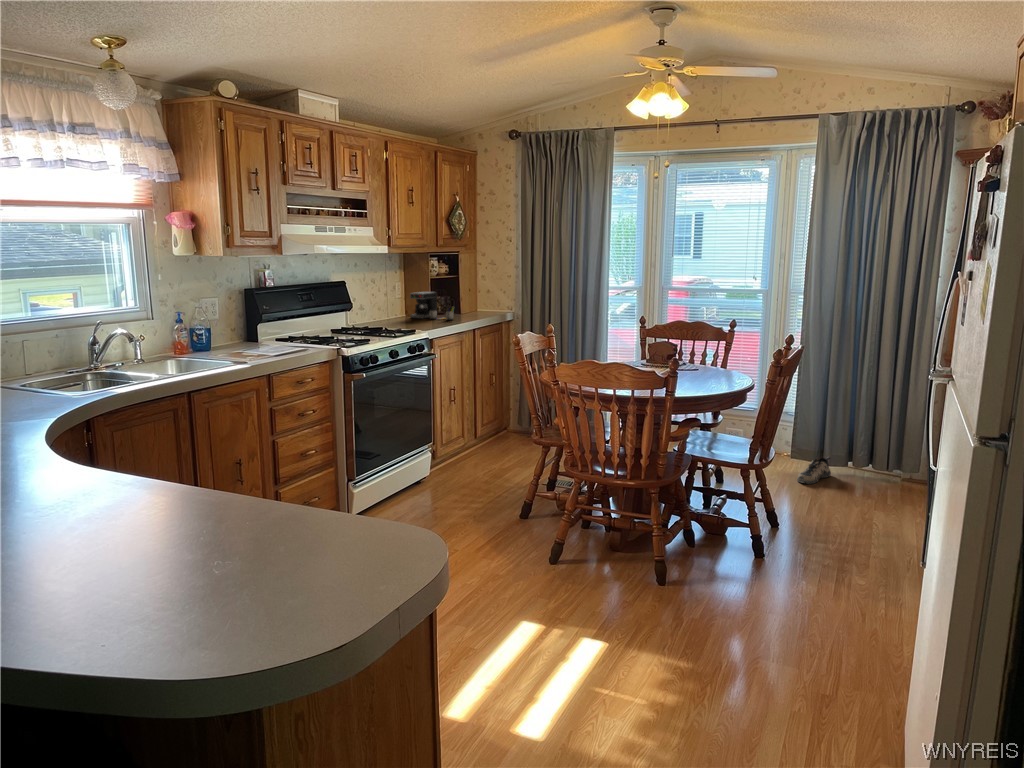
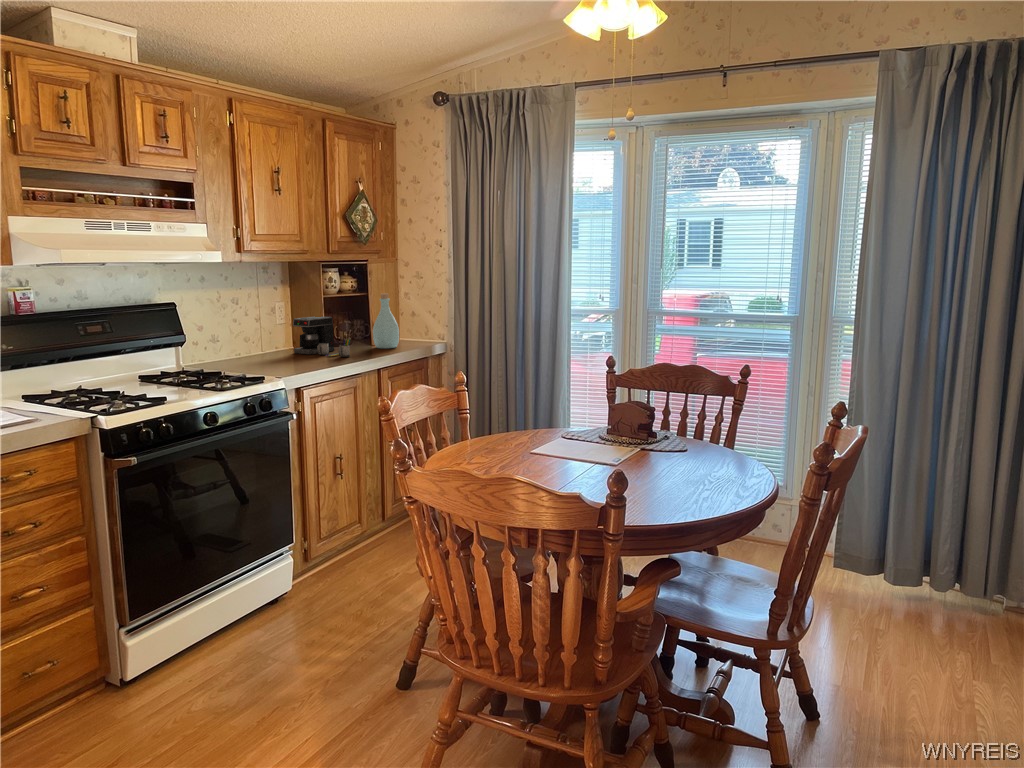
bottle: none [463,275,481,315] -> present [373,293,399,348]
shoe: present [797,457,831,484] -> none [845,569,896,616]

